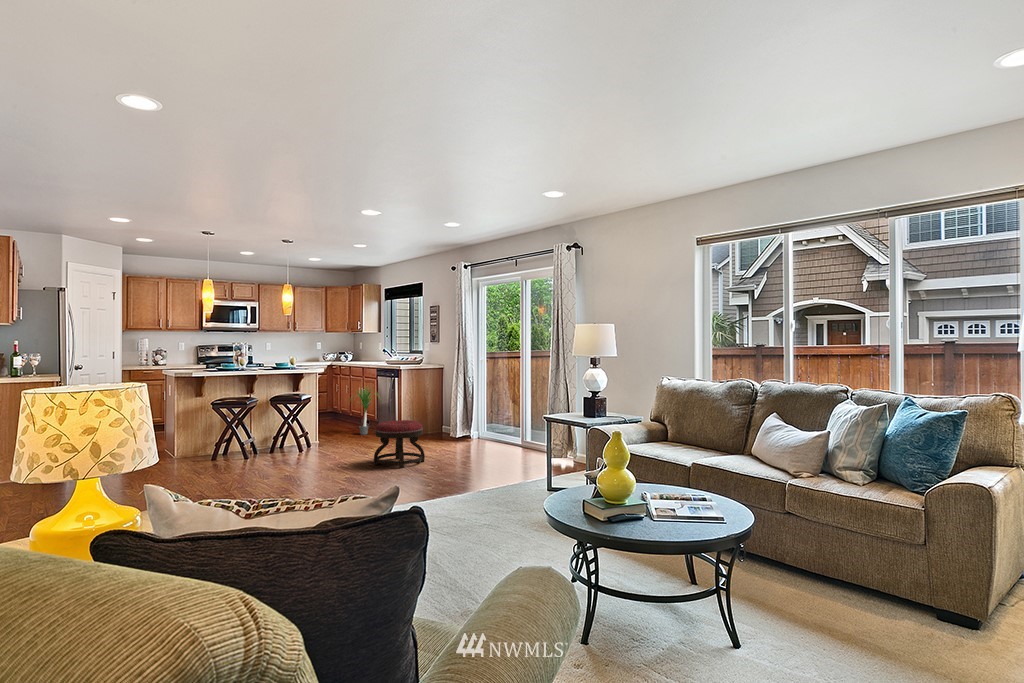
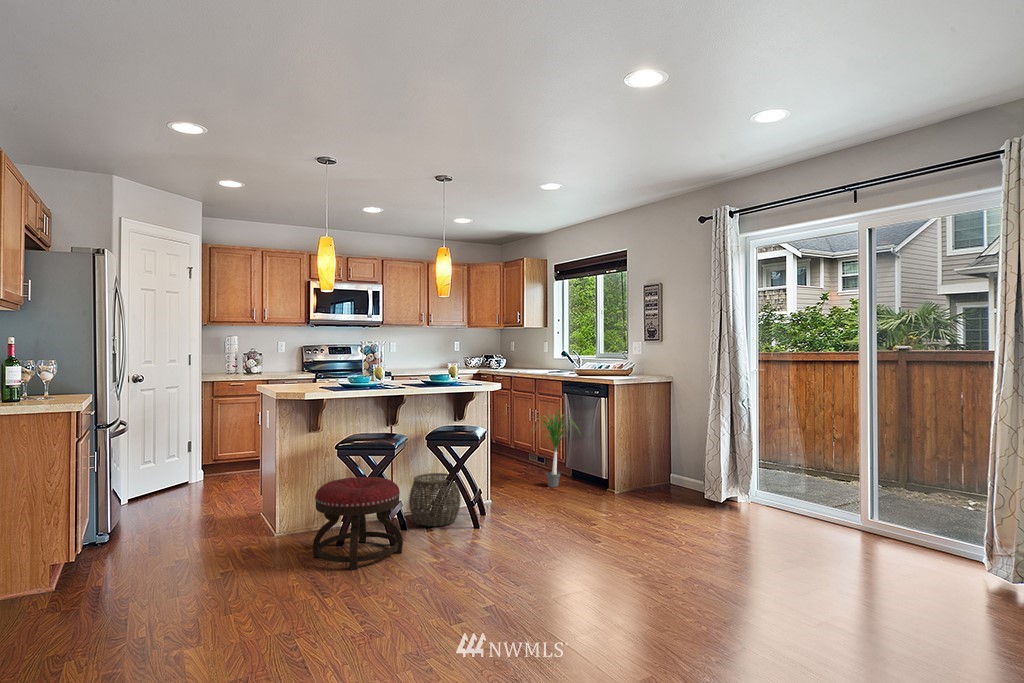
ottoman: present [374,420,425,468] -> present [313,477,403,570]
woven basket: none [259,422,292,452] -> present [409,473,461,526]

